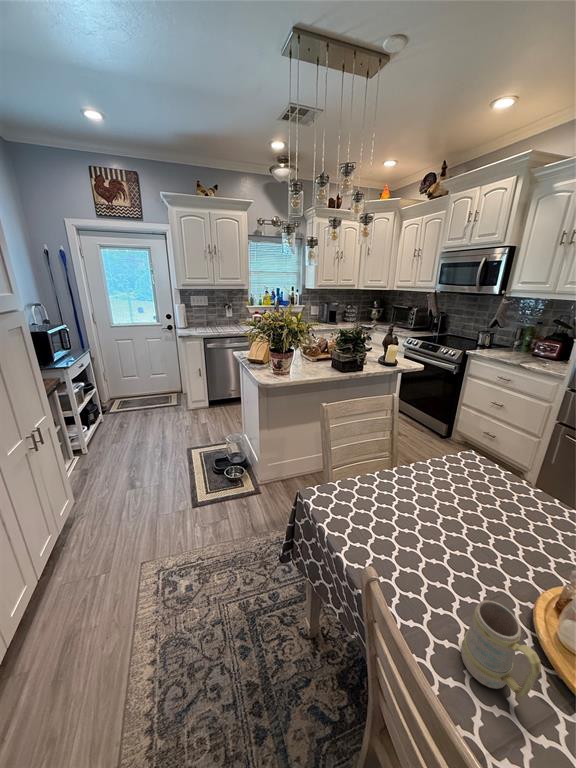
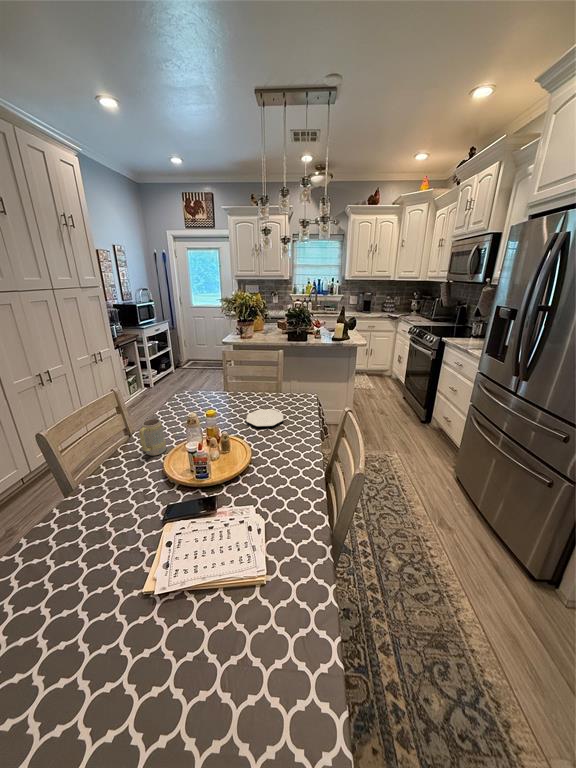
plate: none [465,489,536,532] -> present [246,409,283,427]

